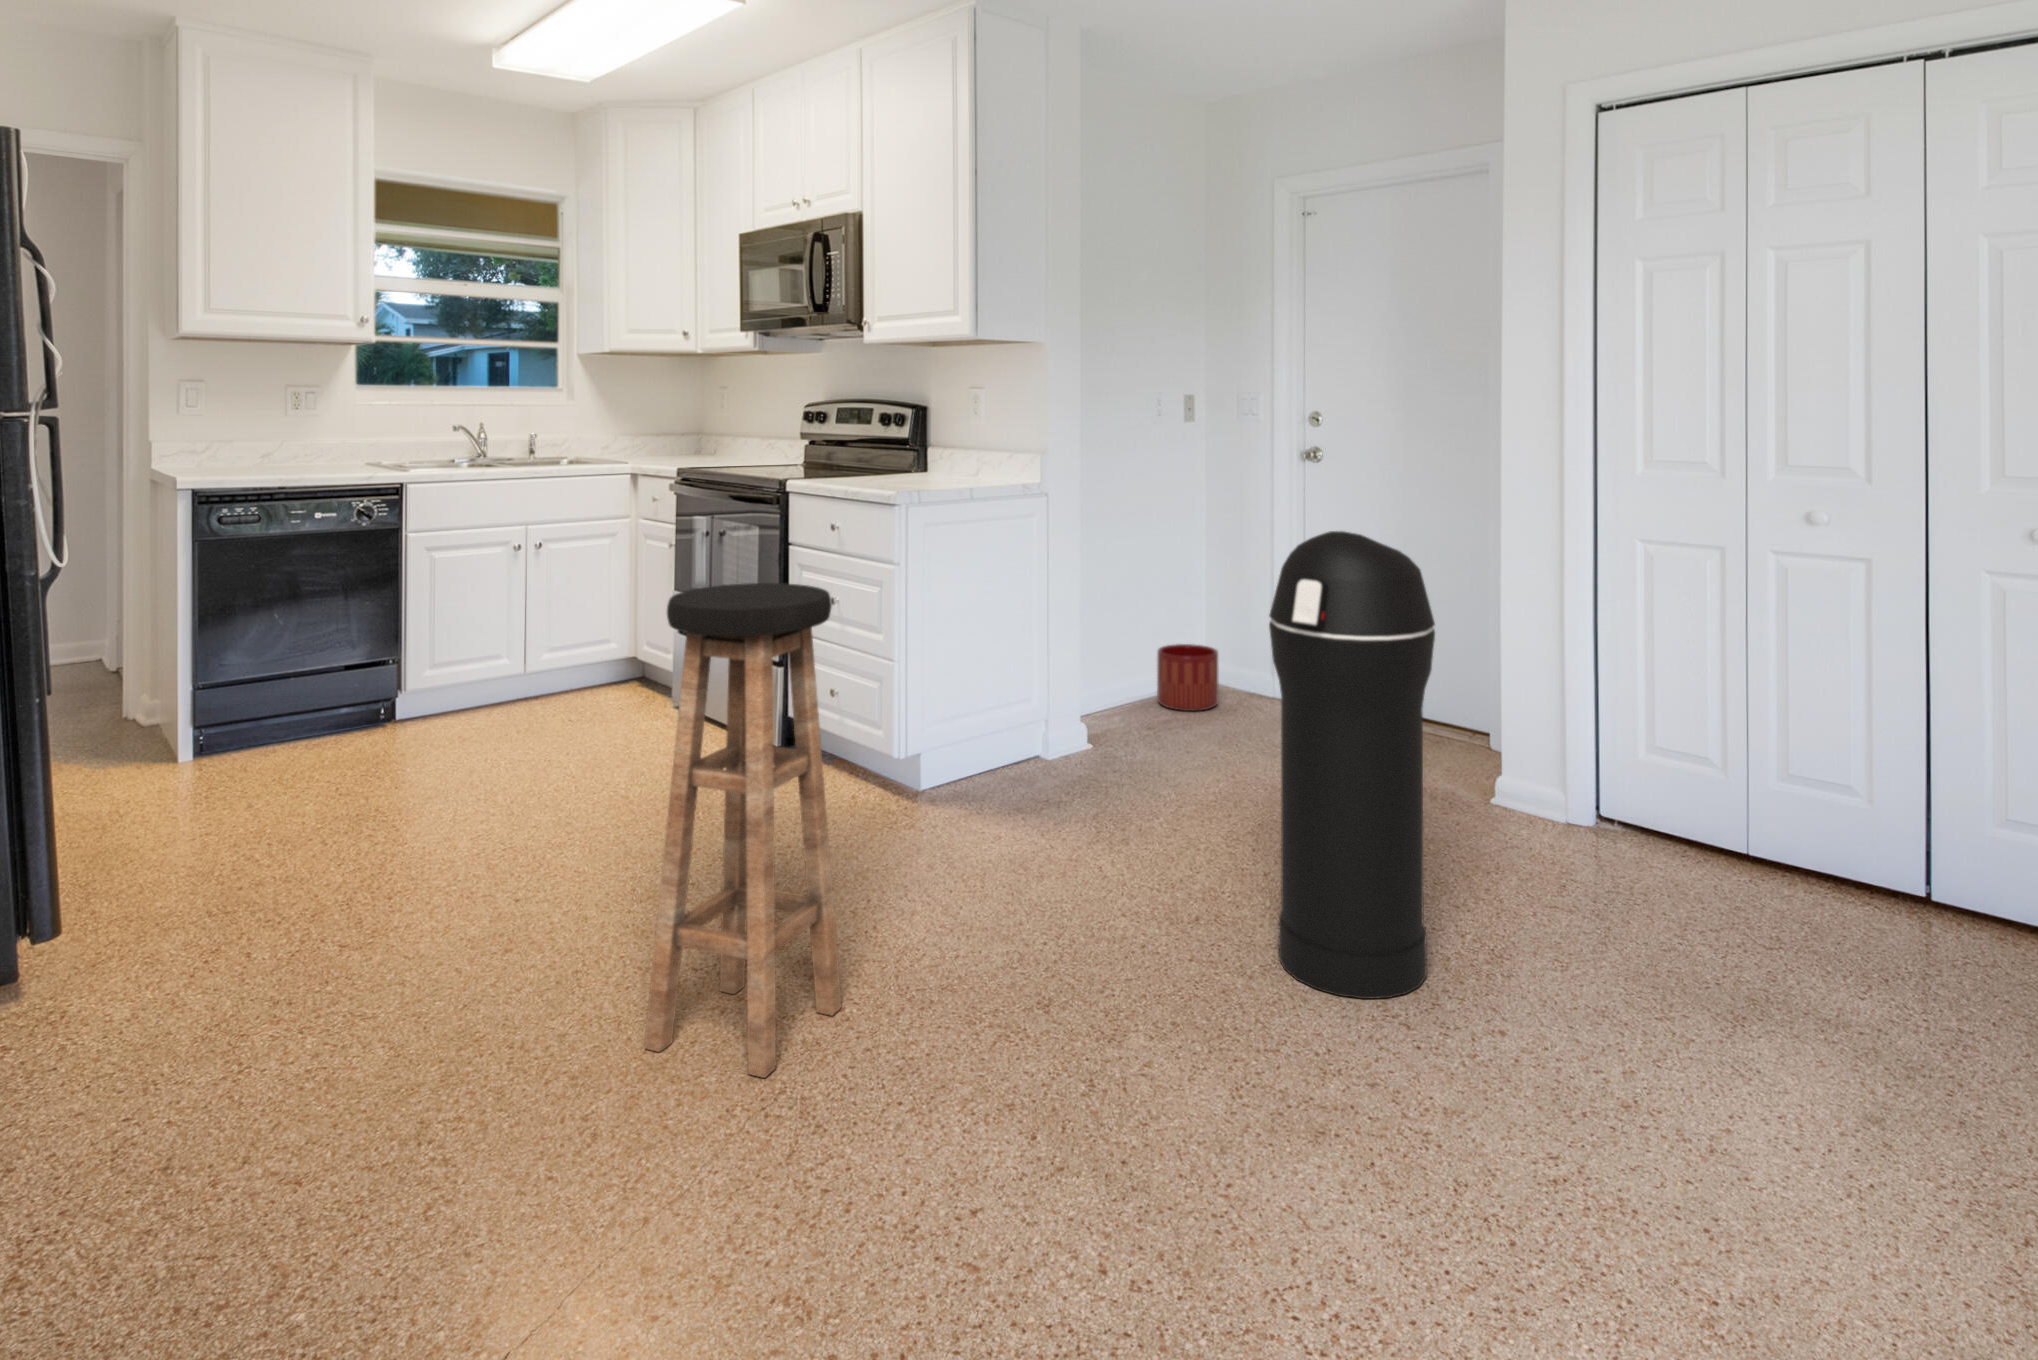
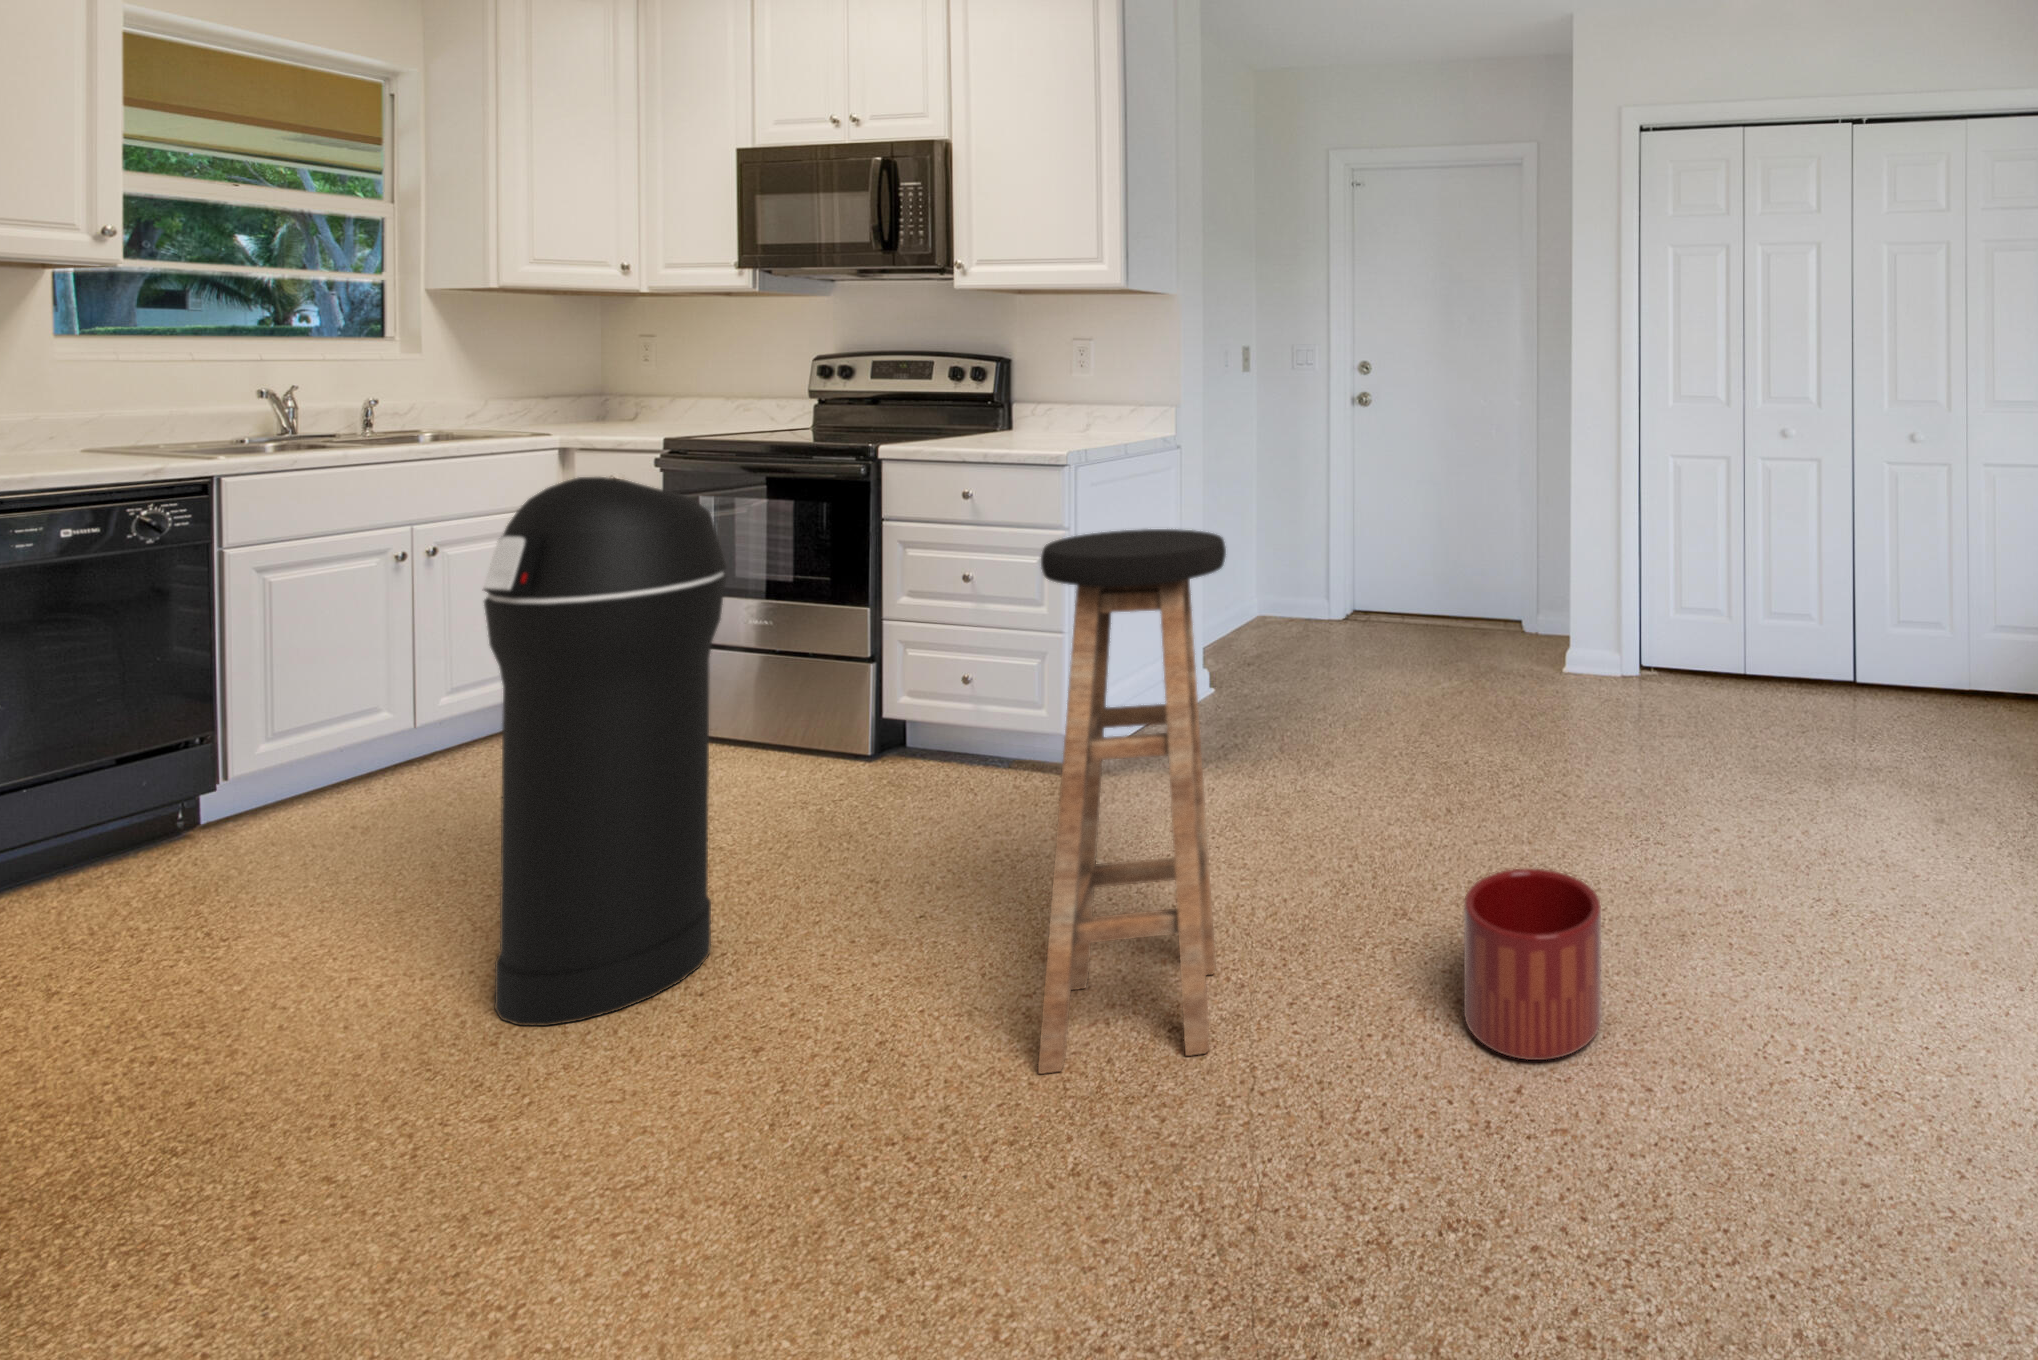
trash can: present [1269,531,1435,999] -> present [483,477,726,1026]
planter: present [1157,644,1219,711] -> present [1464,869,1601,1060]

